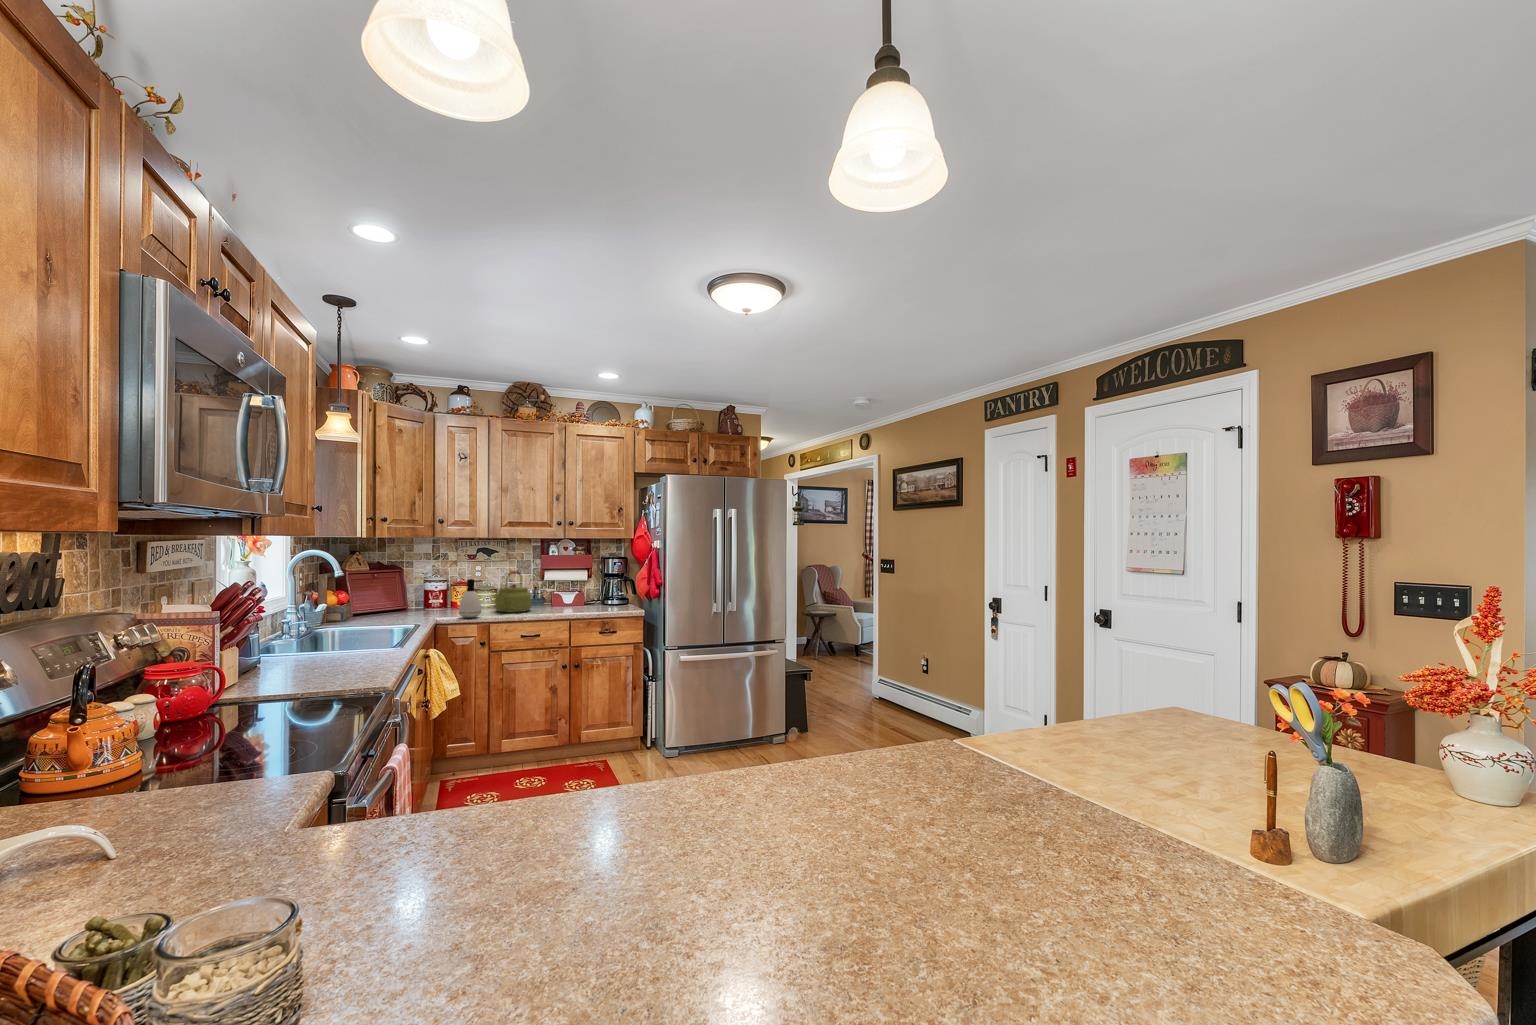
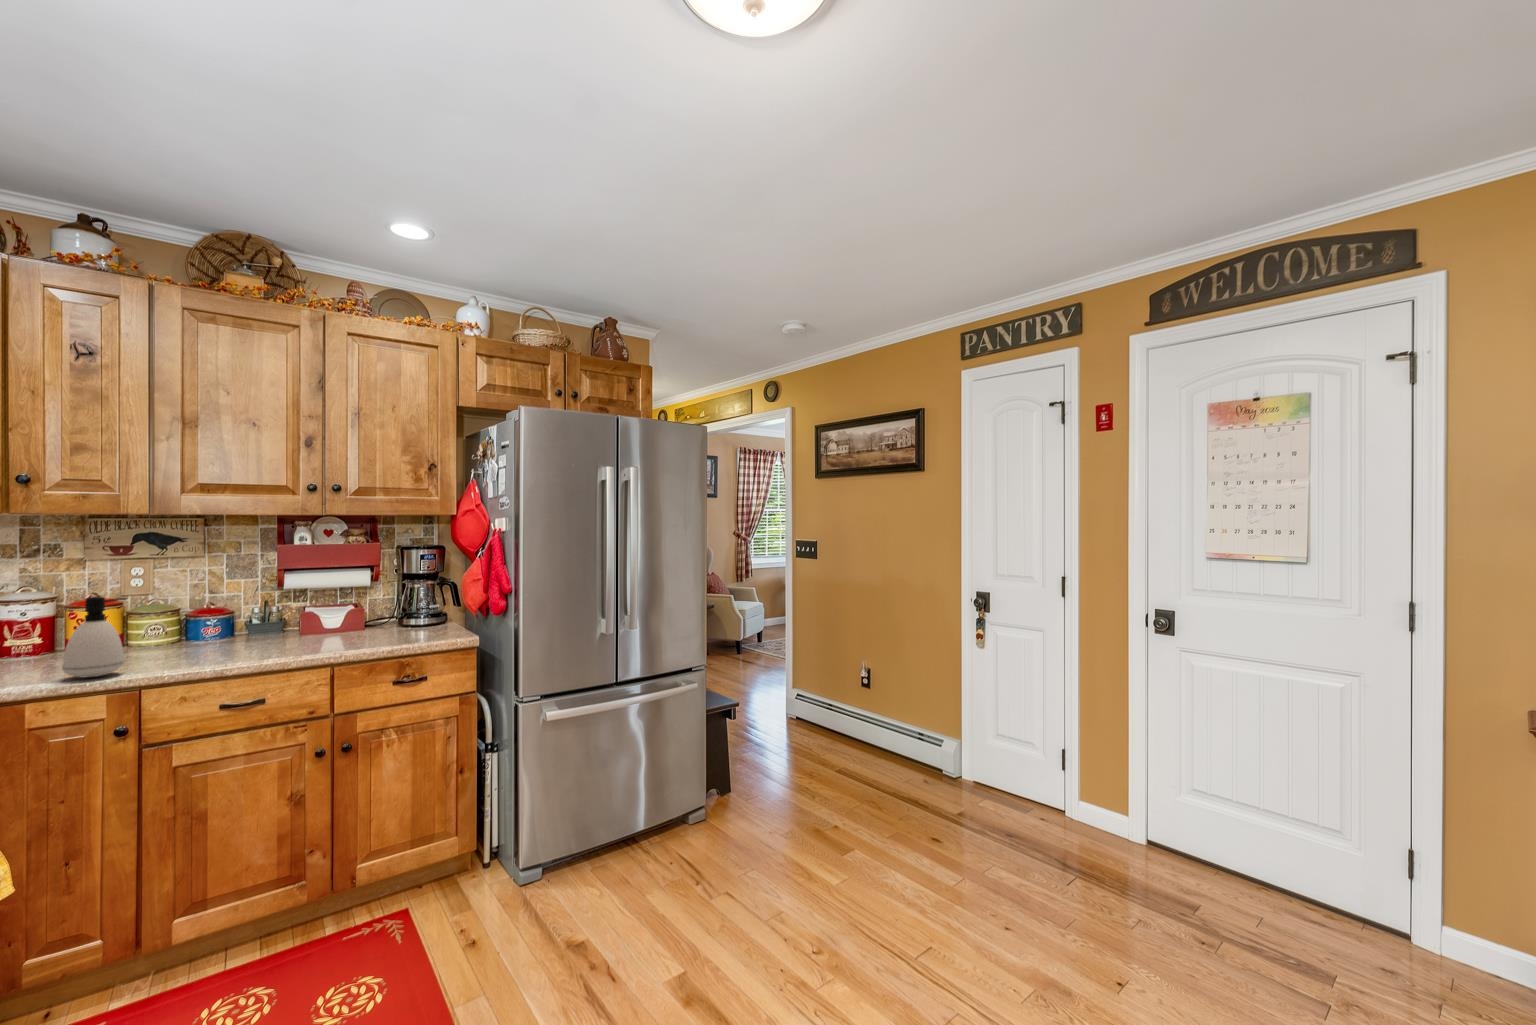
kettle: present [495,571,532,612] -> none [166,575,252,656]

